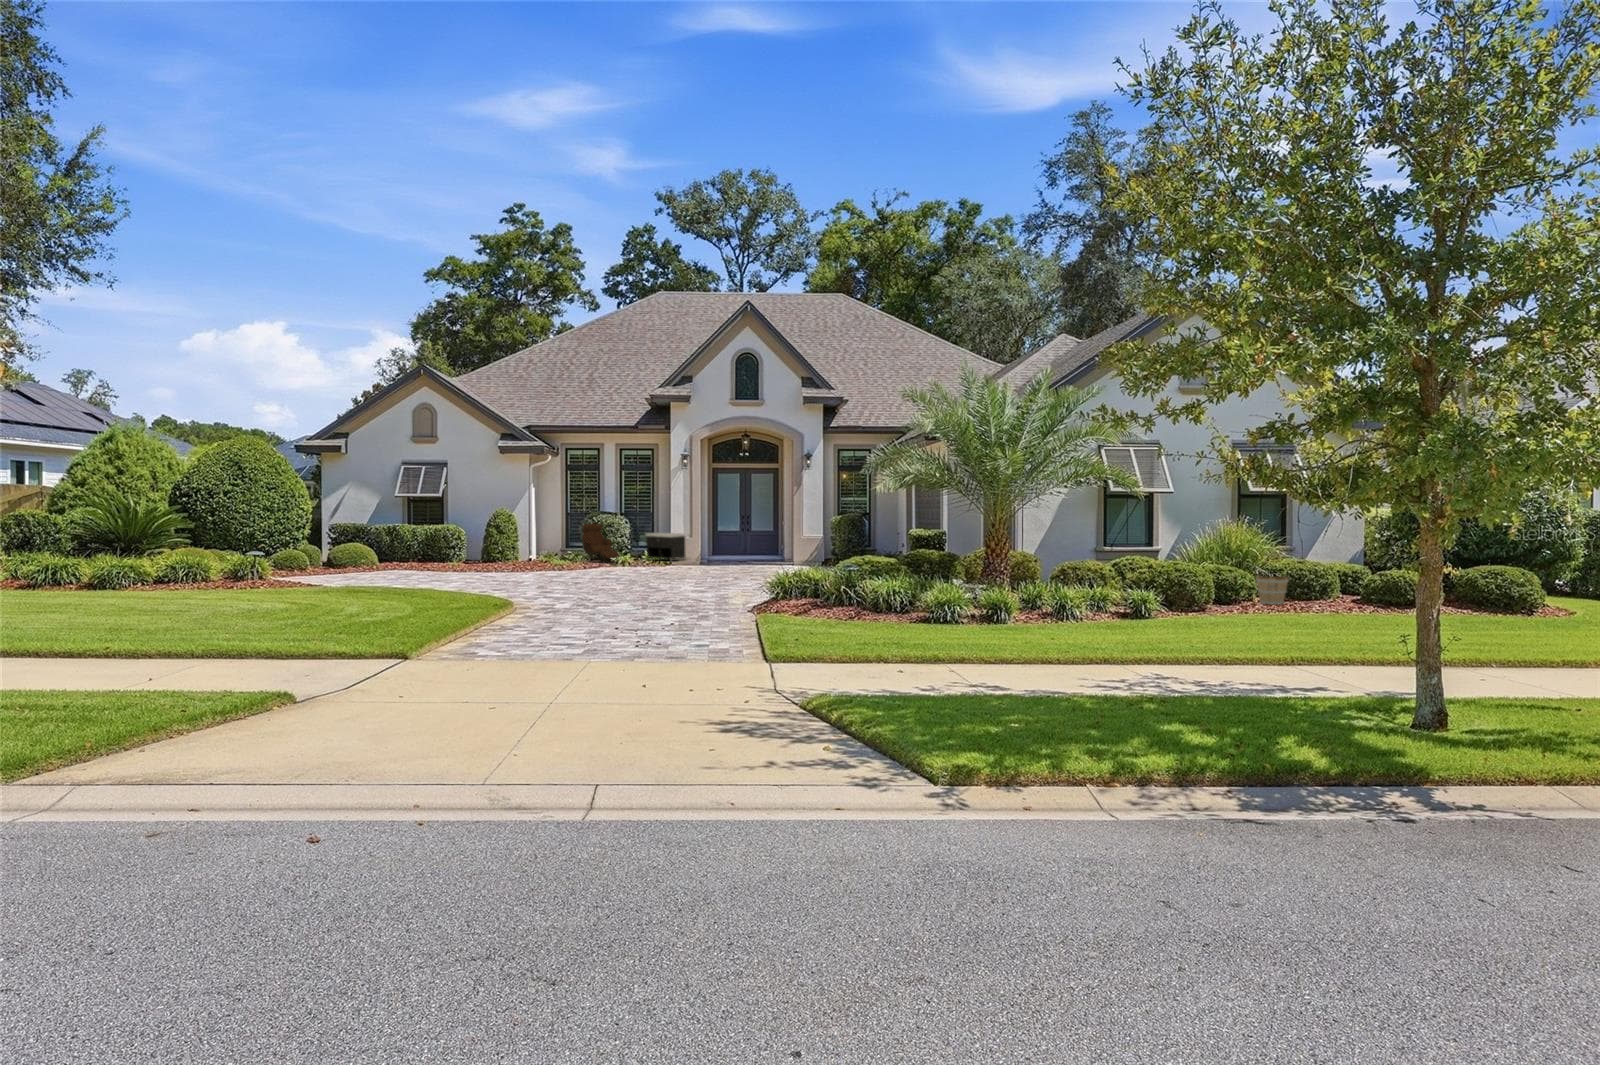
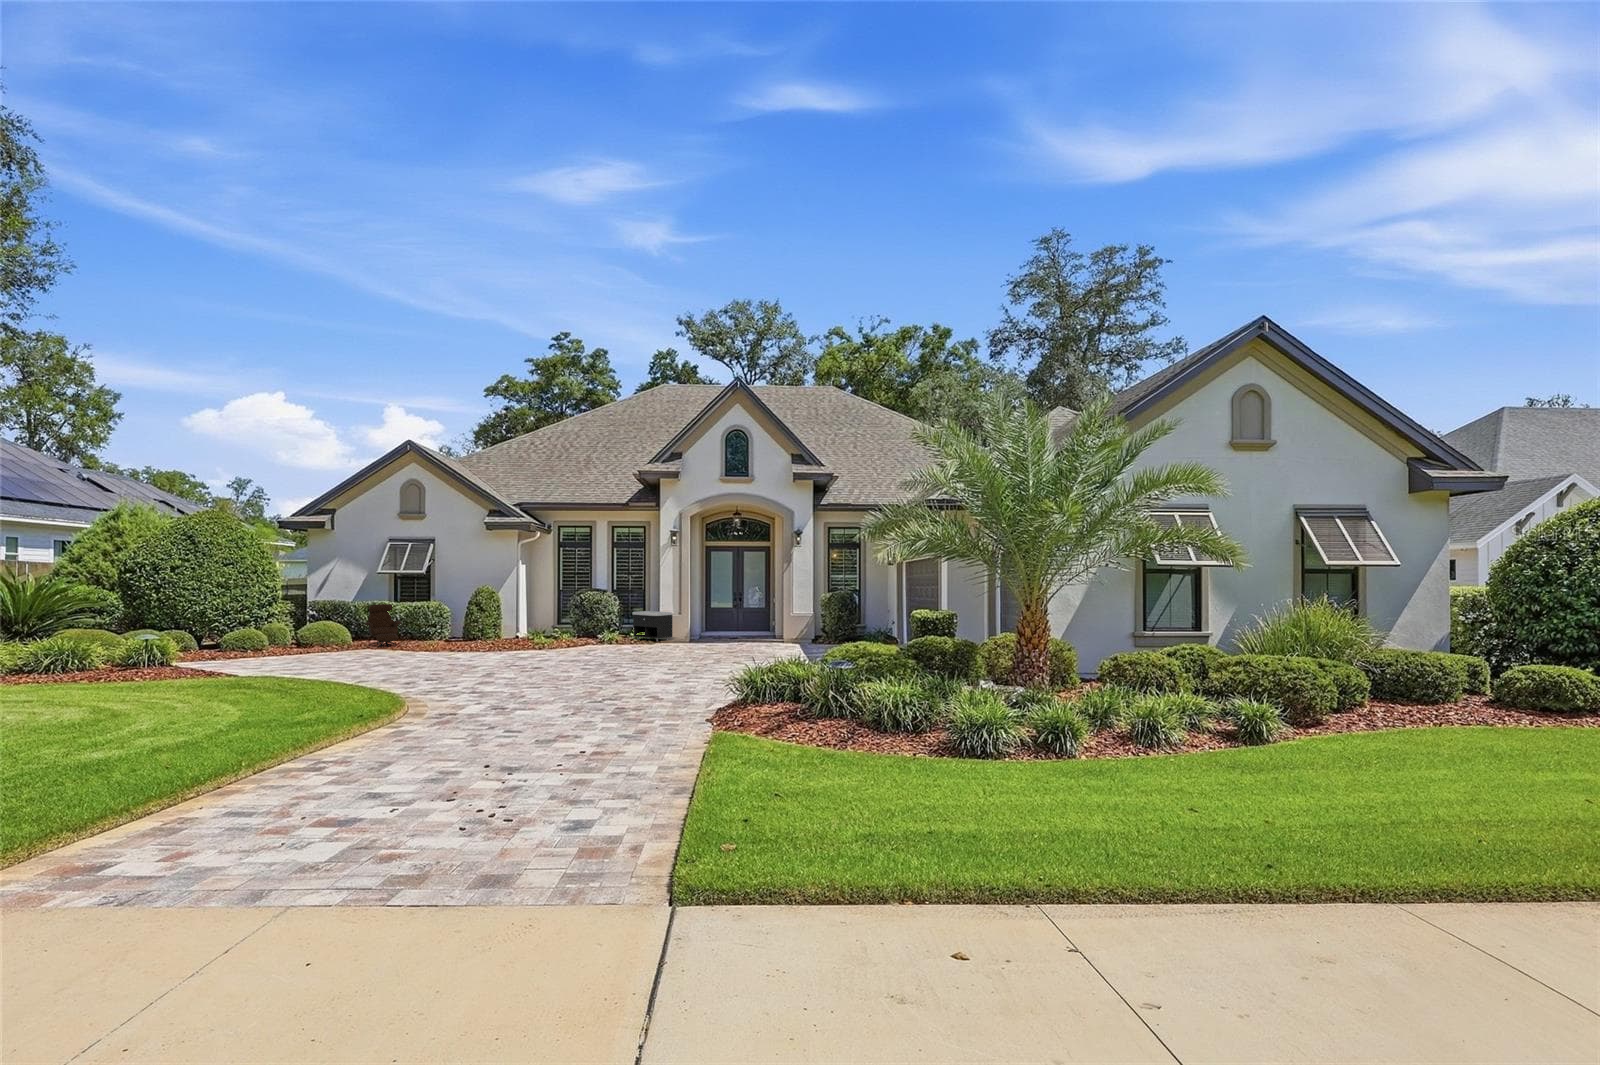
lounge chair: present [582,523,620,562] -> present [365,604,401,647]
wooden bucket: present [1256,576,1289,605] -> none [1388,676,1441,718]

